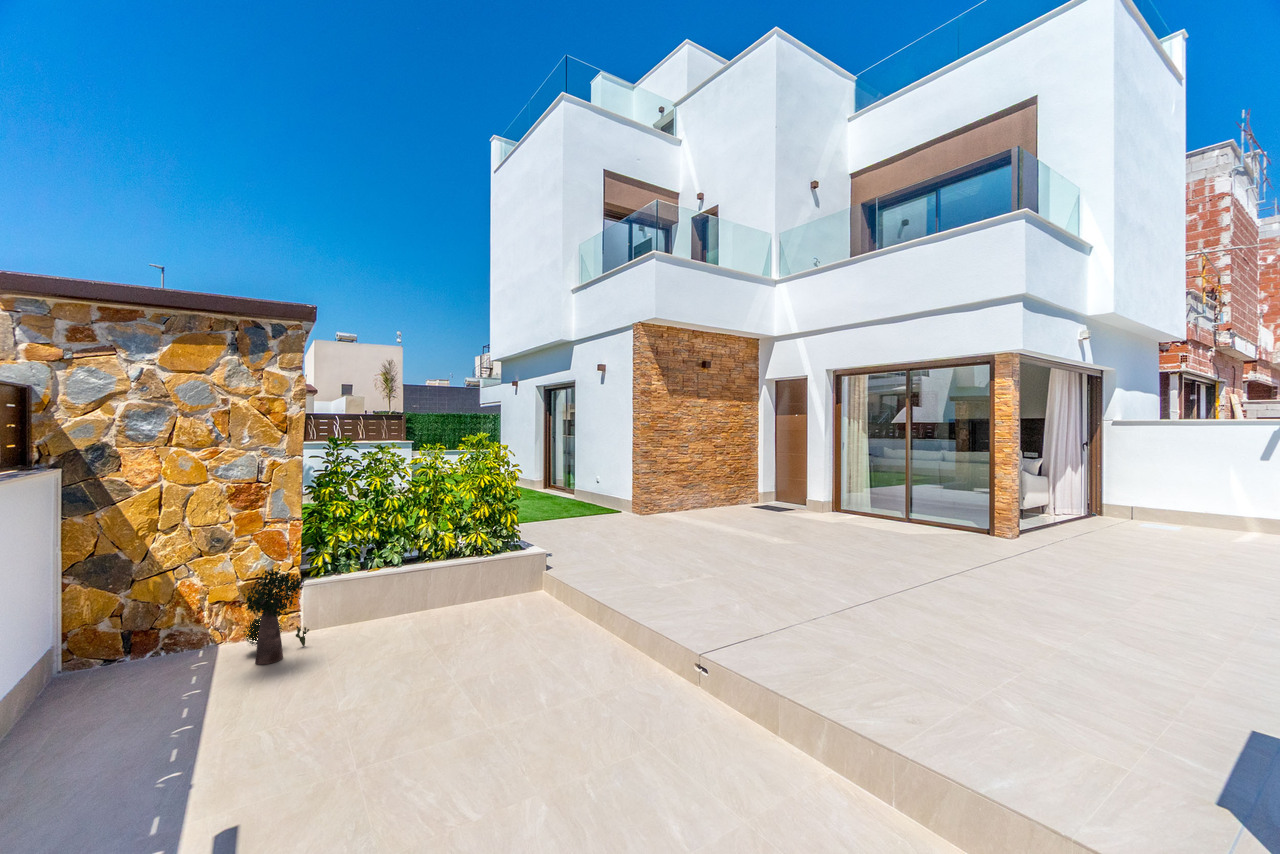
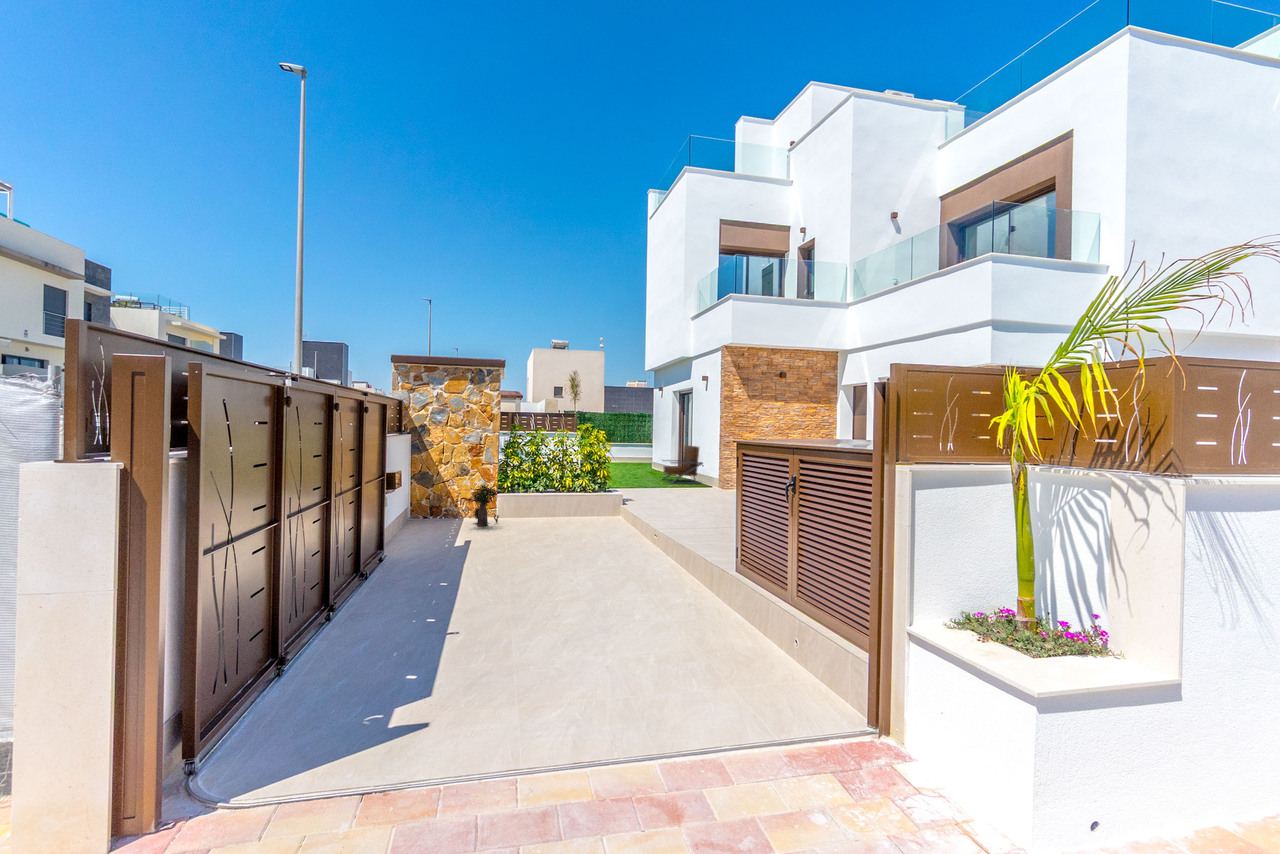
lounge chair: none [543,460,607,515] -> present [662,445,703,484]

